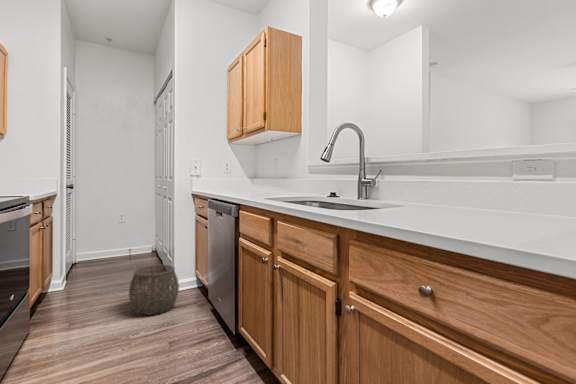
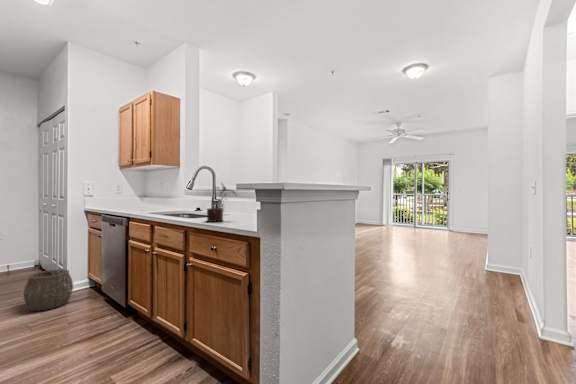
potted plant: none [382,129,453,220] -> present [207,184,235,222]

